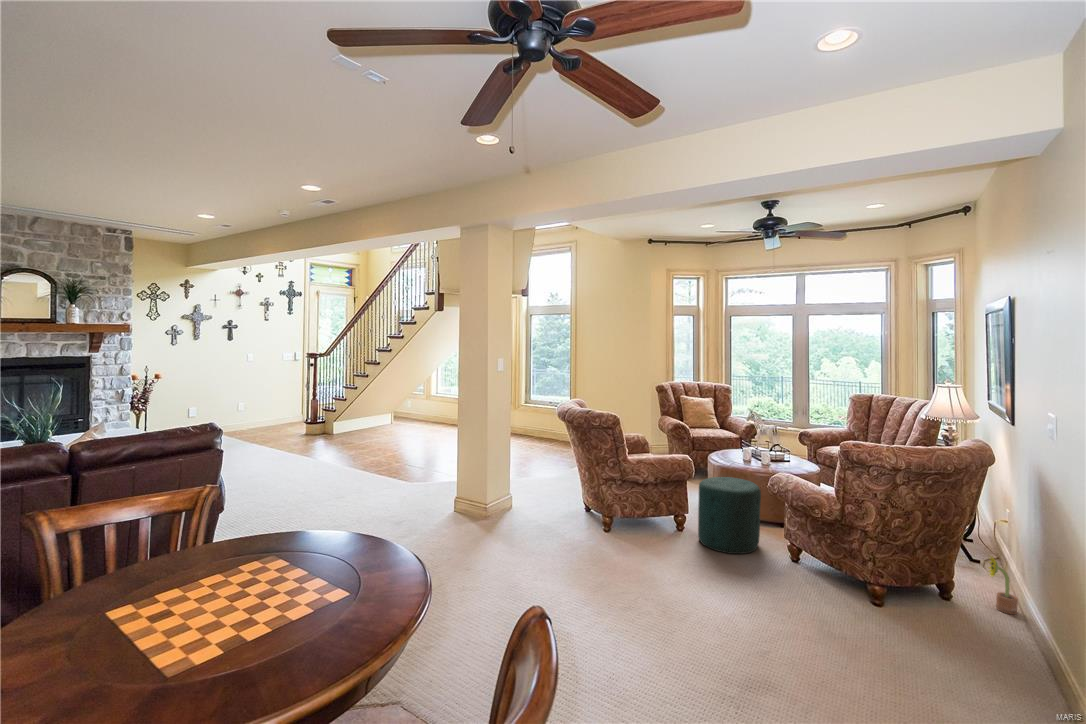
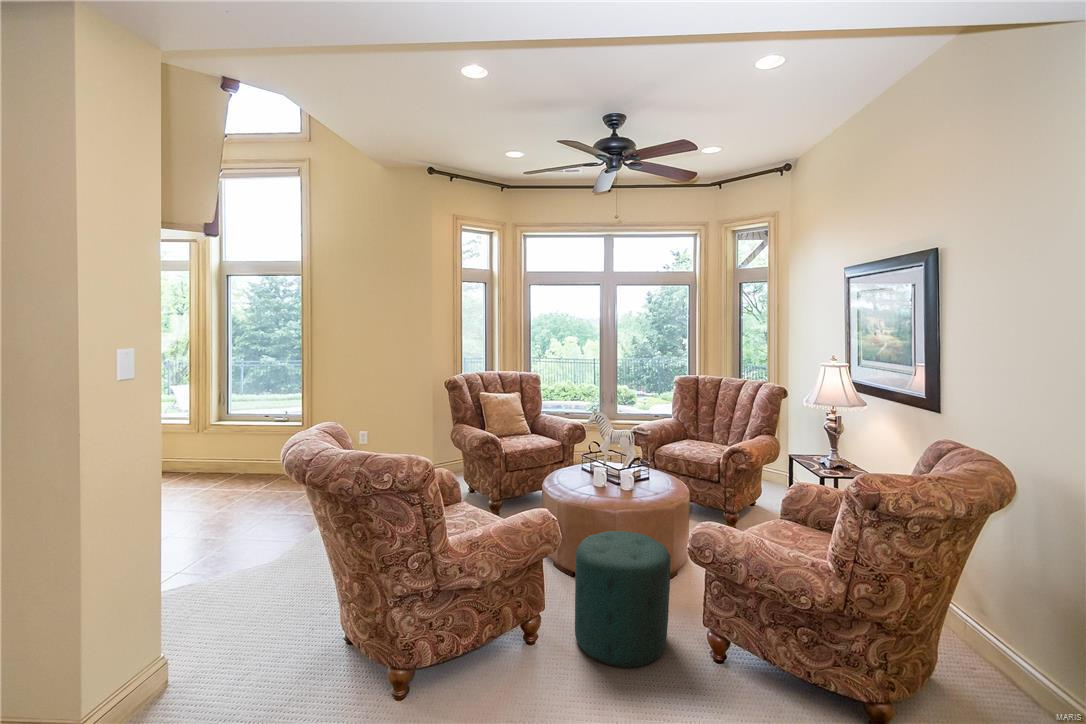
decorative plant: present [988,556,1018,614] -> none [963,608,1007,688]

